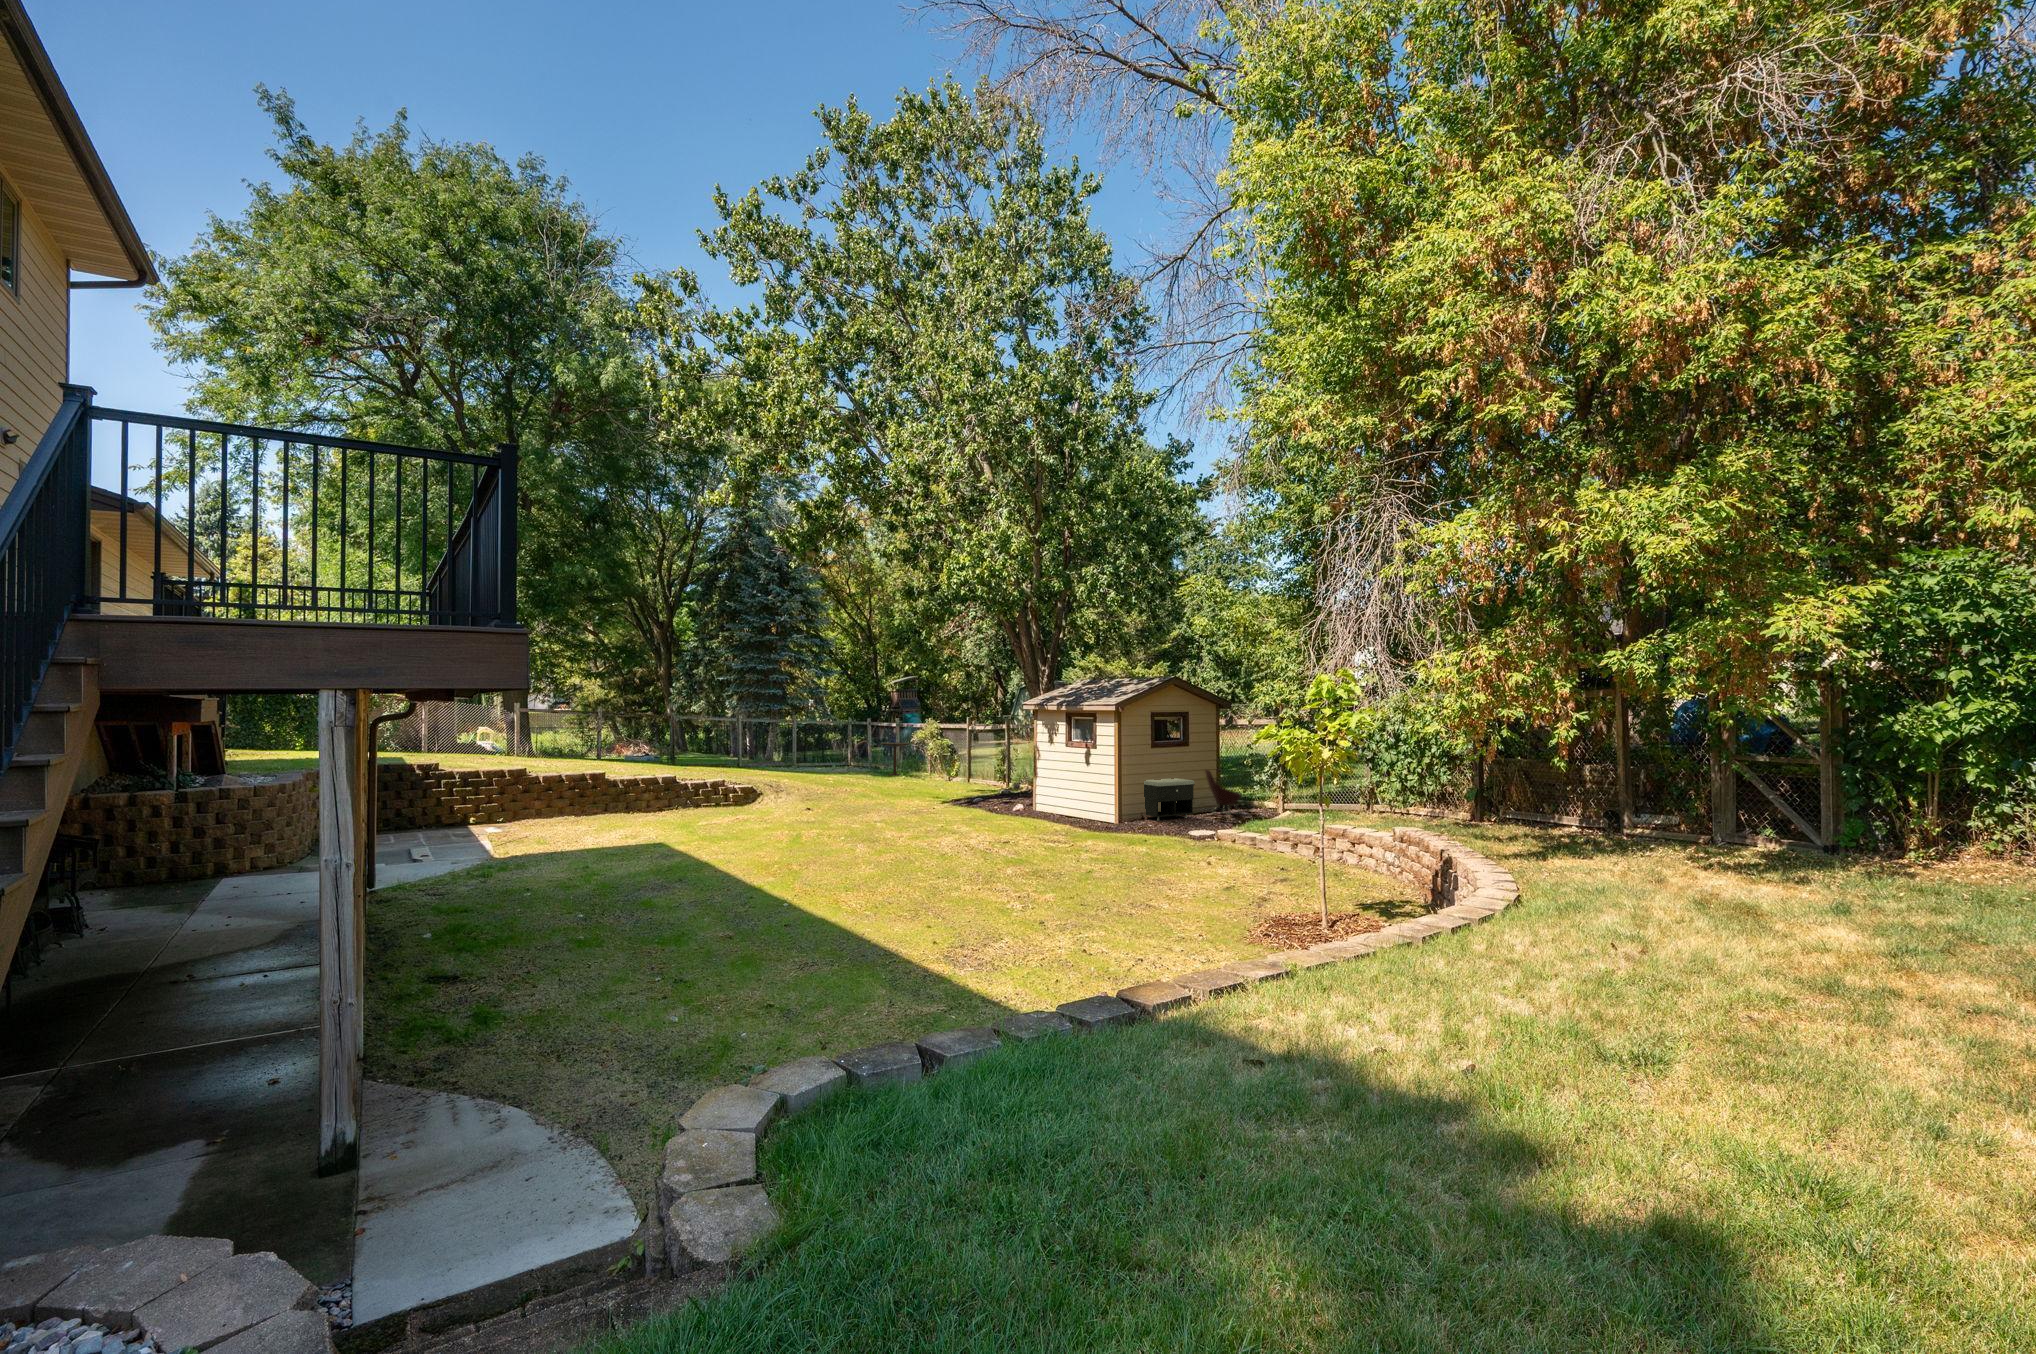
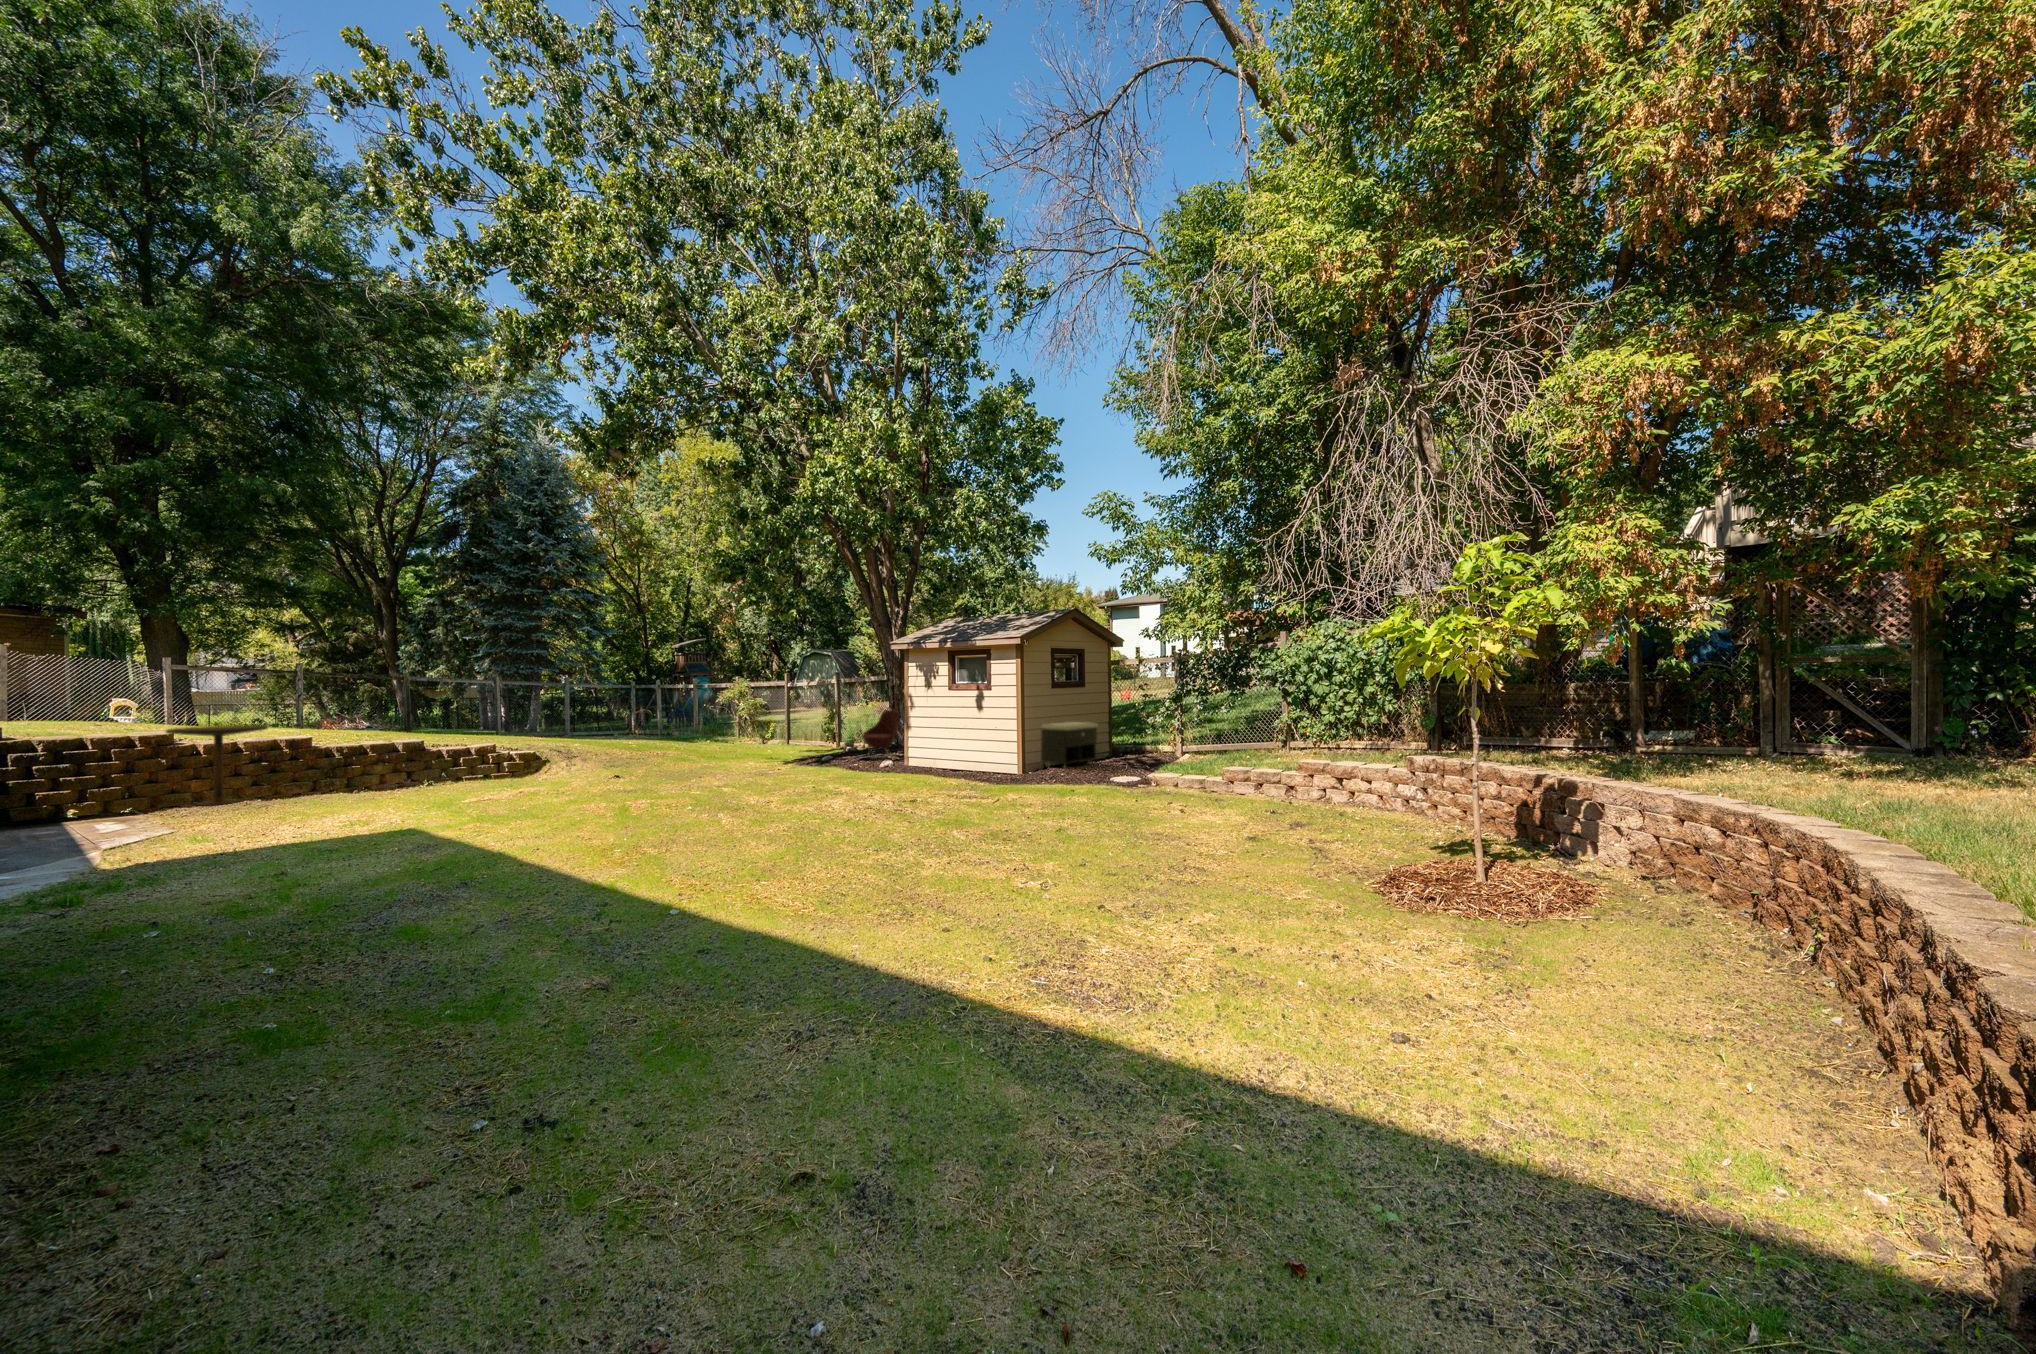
pedestal table: present [881,743,910,775] -> present [166,725,267,806]
chair: present [1205,770,1241,813] -> present [863,710,900,758]

